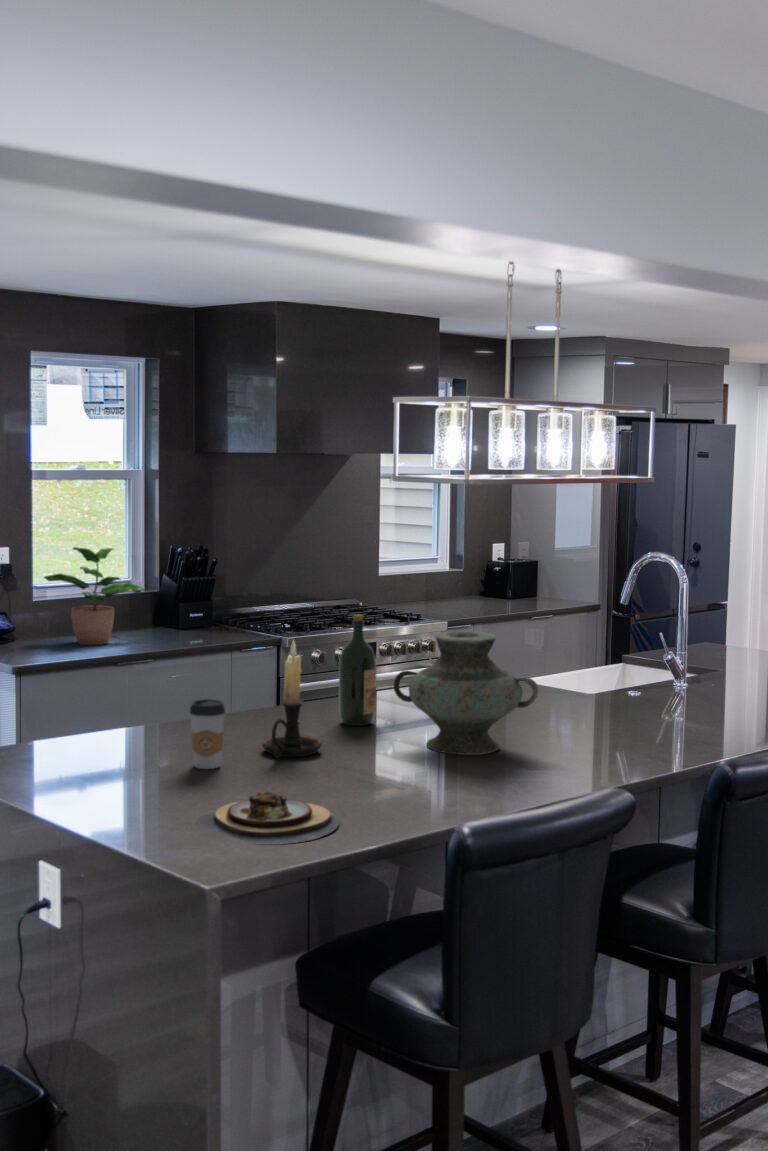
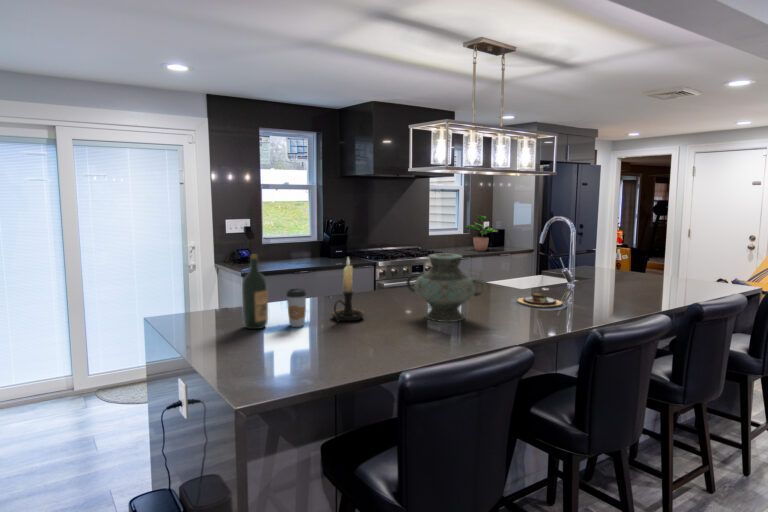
potted plant: present [44,547,142,645] -> present [465,215,498,251]
wine bottle: present [339,615,376,726] -> present [242,255,268,329]
plate: present [197,792,339,845] -> present [512,293,567,310]

